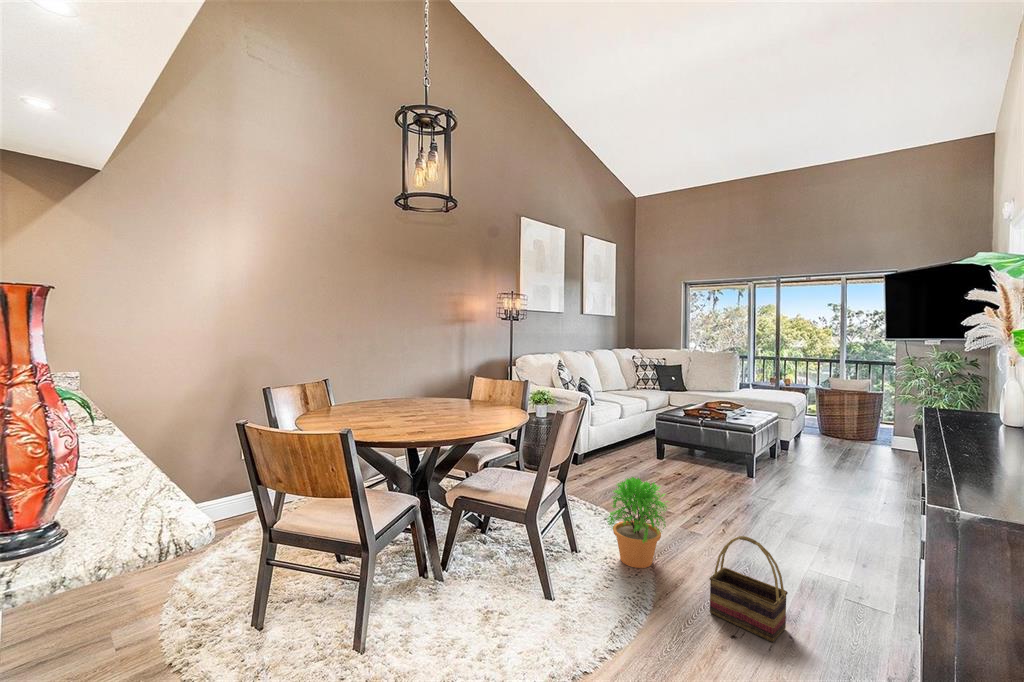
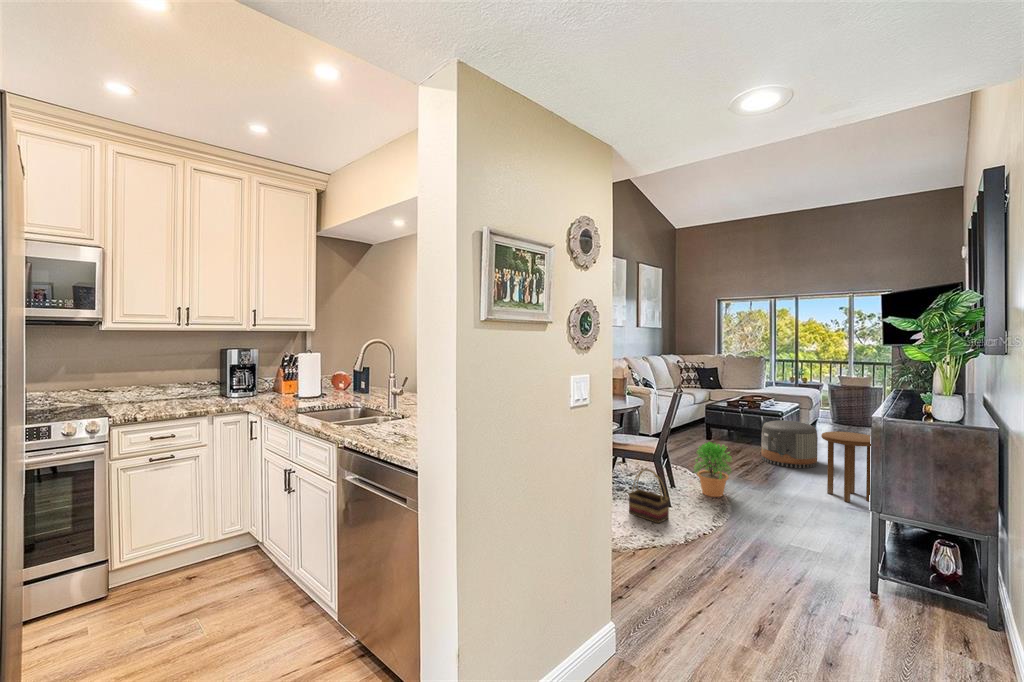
pouf: none [724,438,803,509] -> present [761,420,818,468]
side table: none [810,463,907,584] -> present [821,431,871,502]
basket: present [709,536,788,642] -> present [629,469,669,523]

